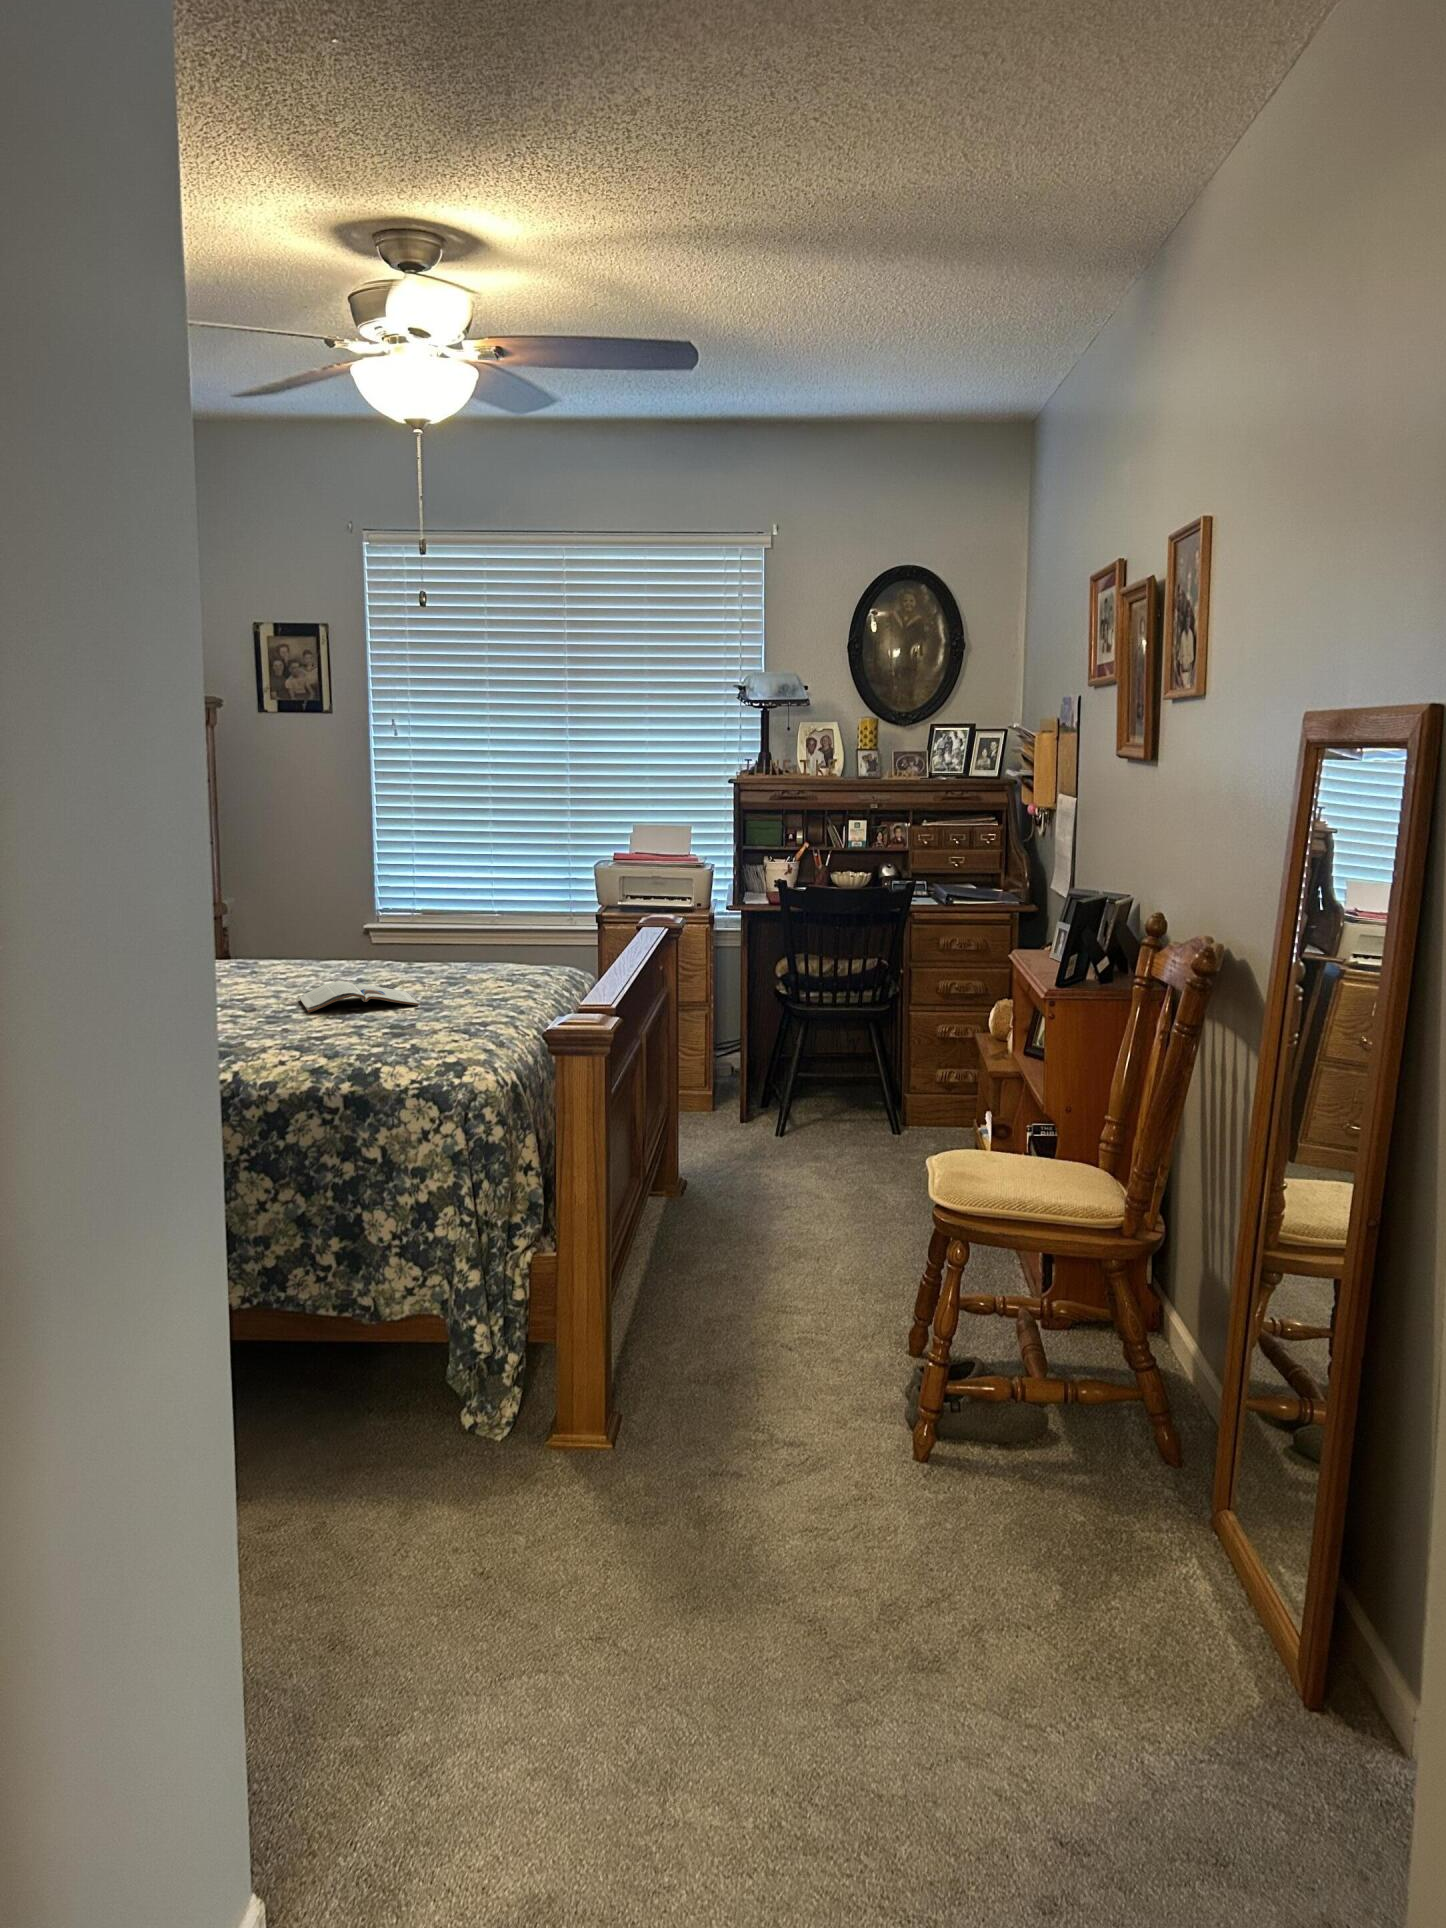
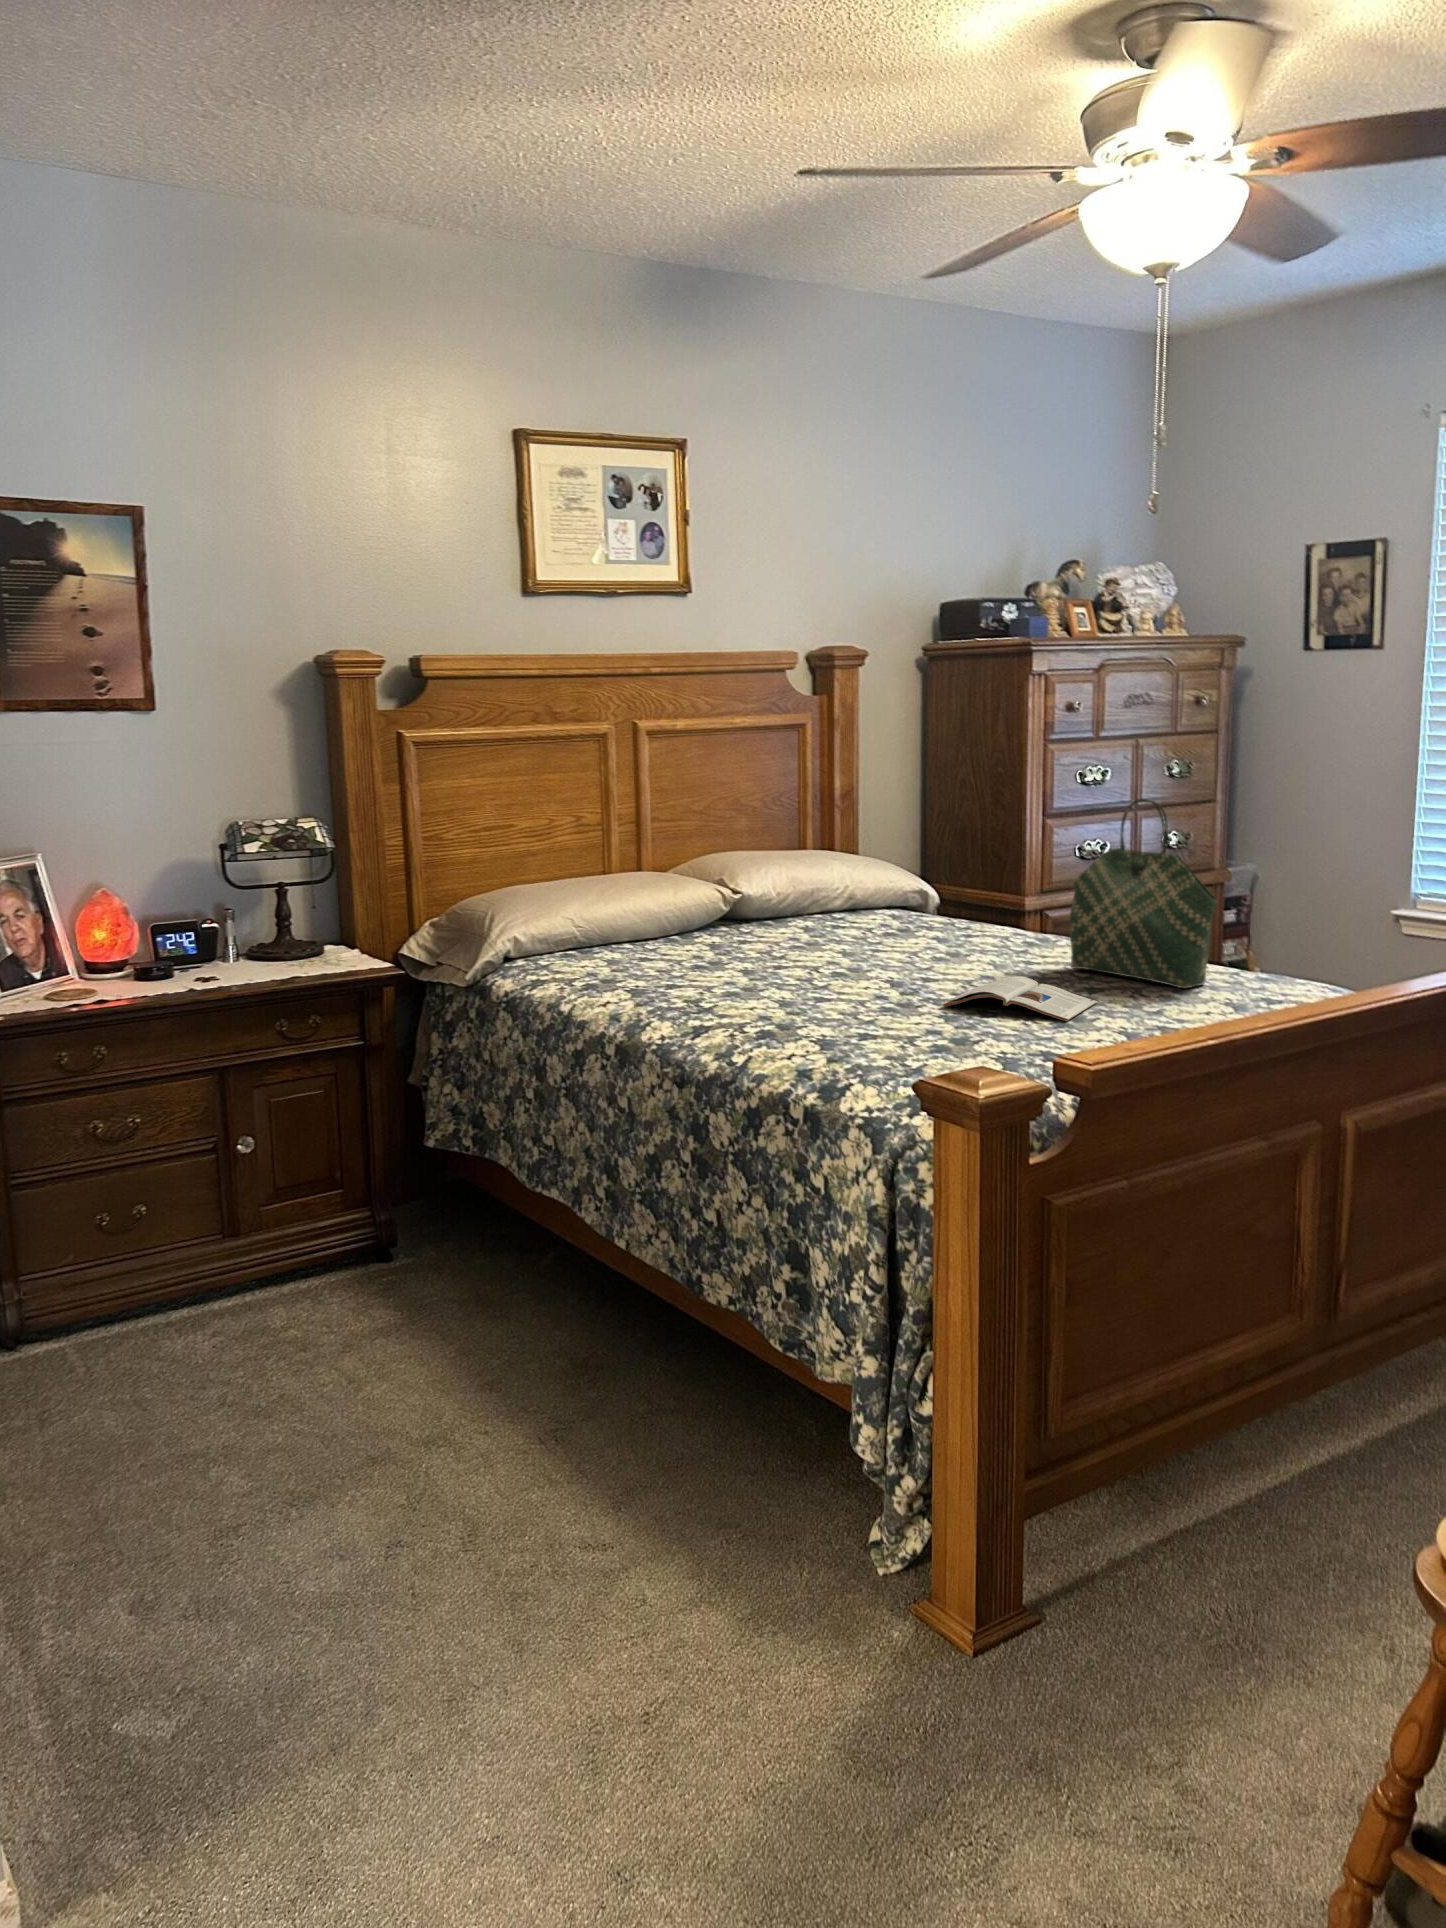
tote bag: none [315,829,452,976] -> present [1070,799,1217,988]

